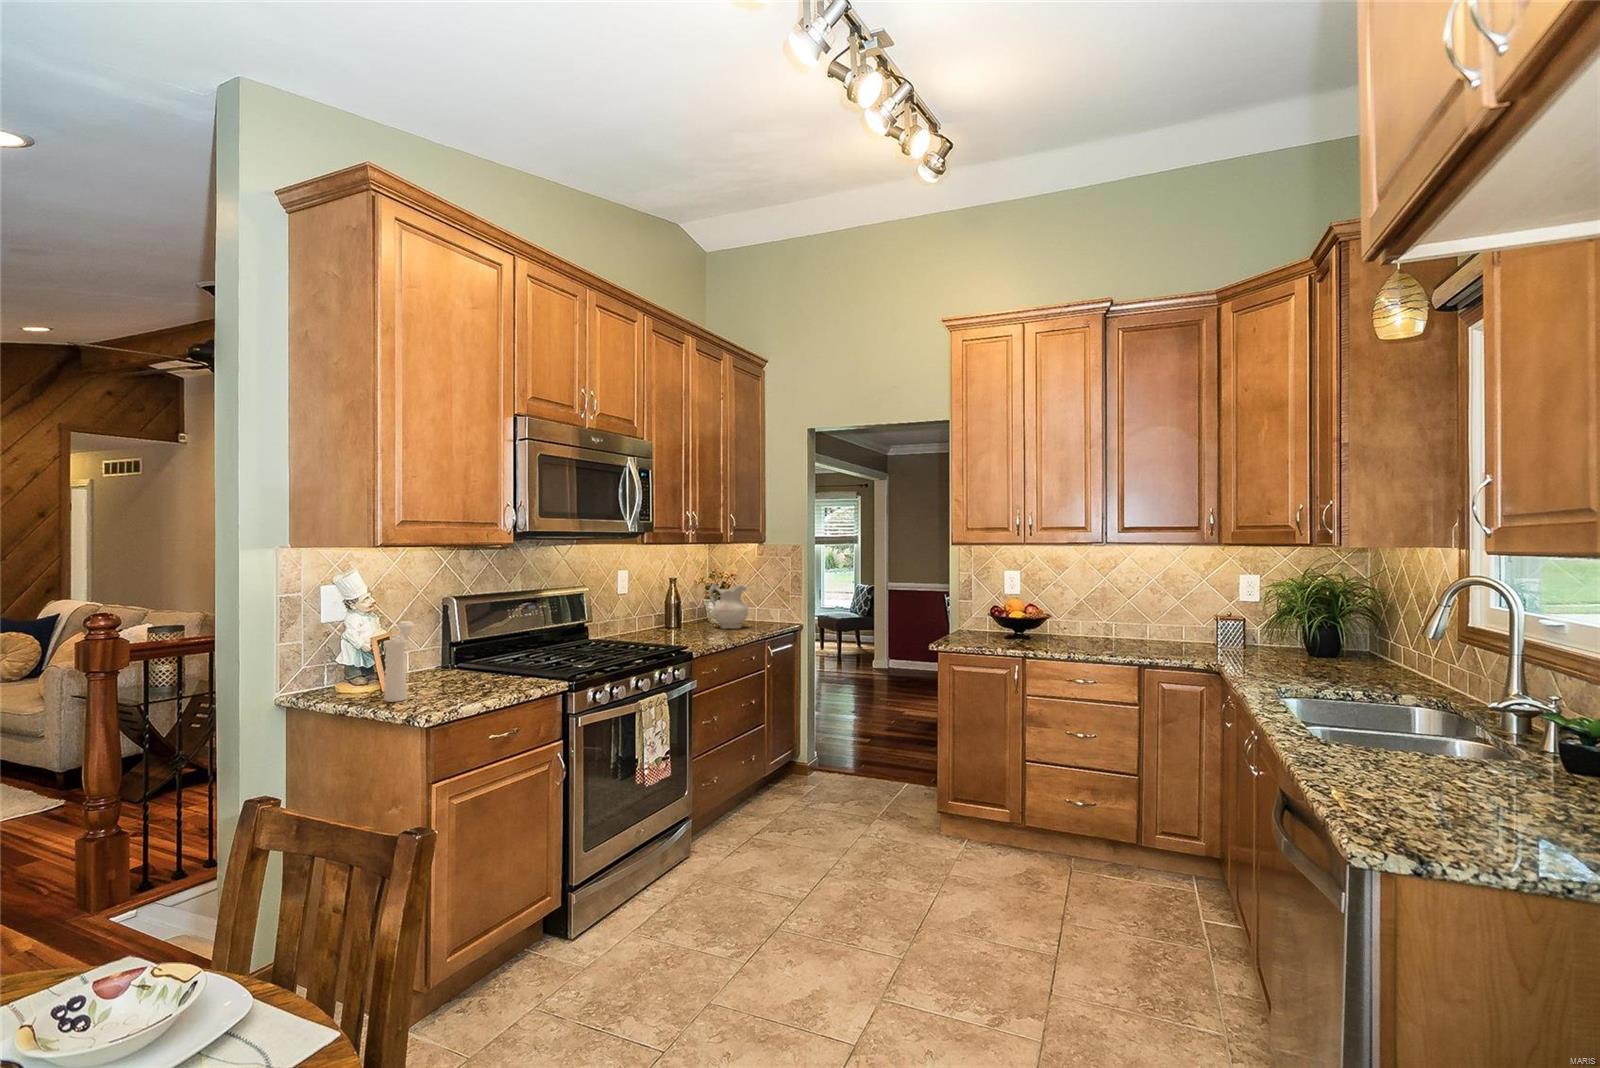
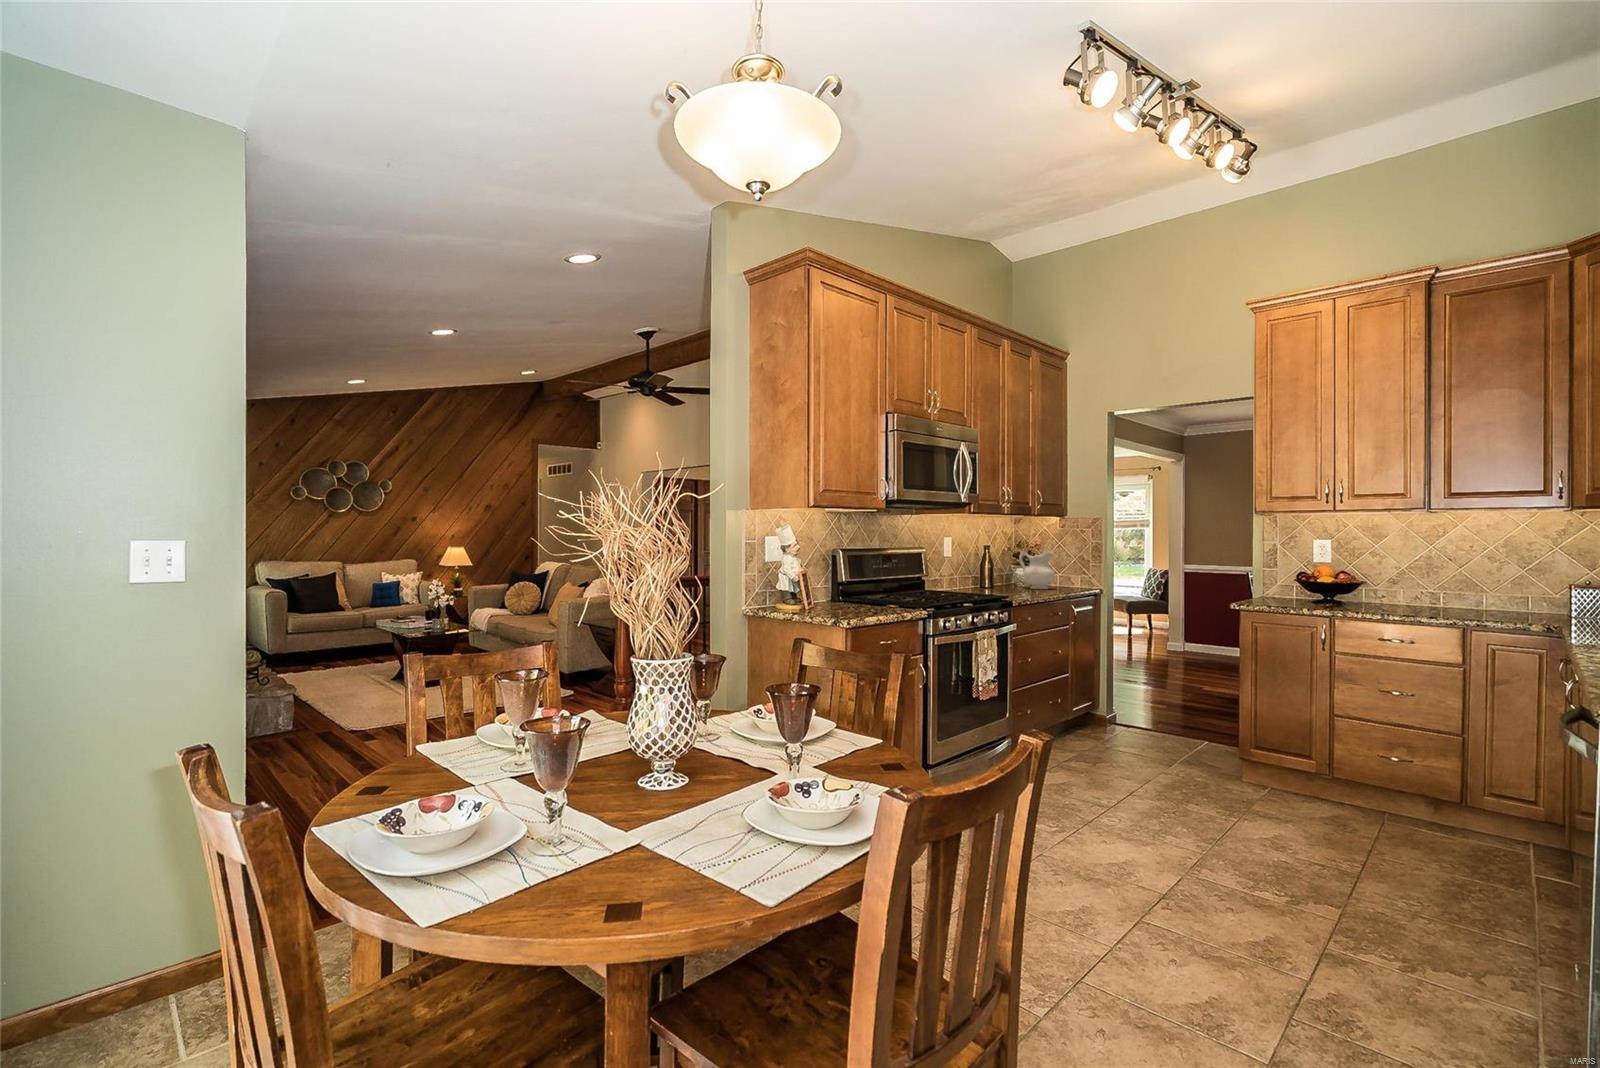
pepper mill: present [383,621,414,702] -> none [813,560,828,612]

